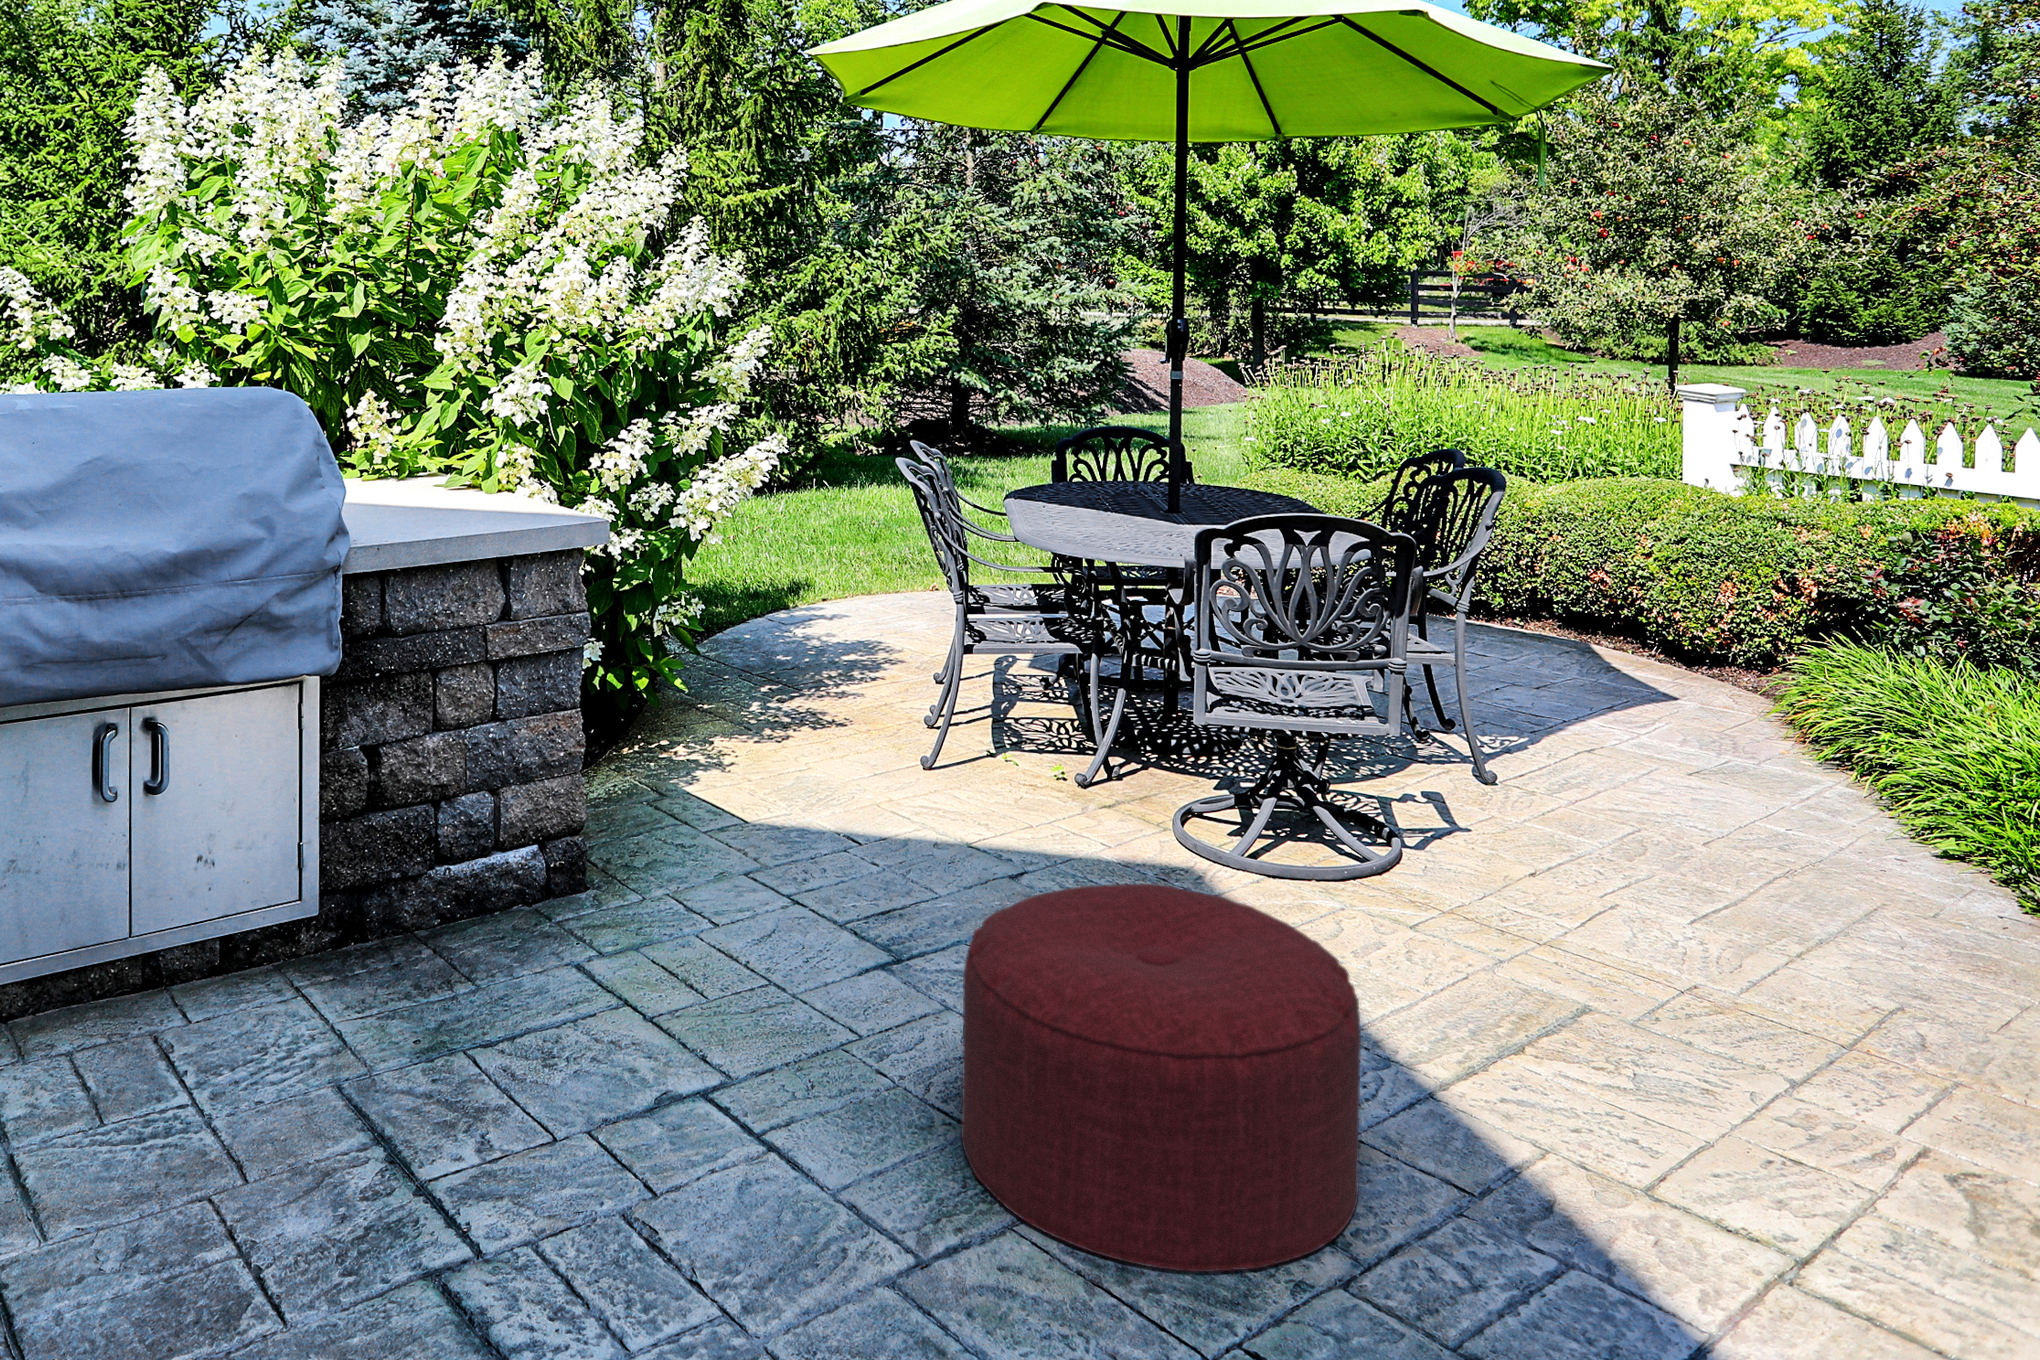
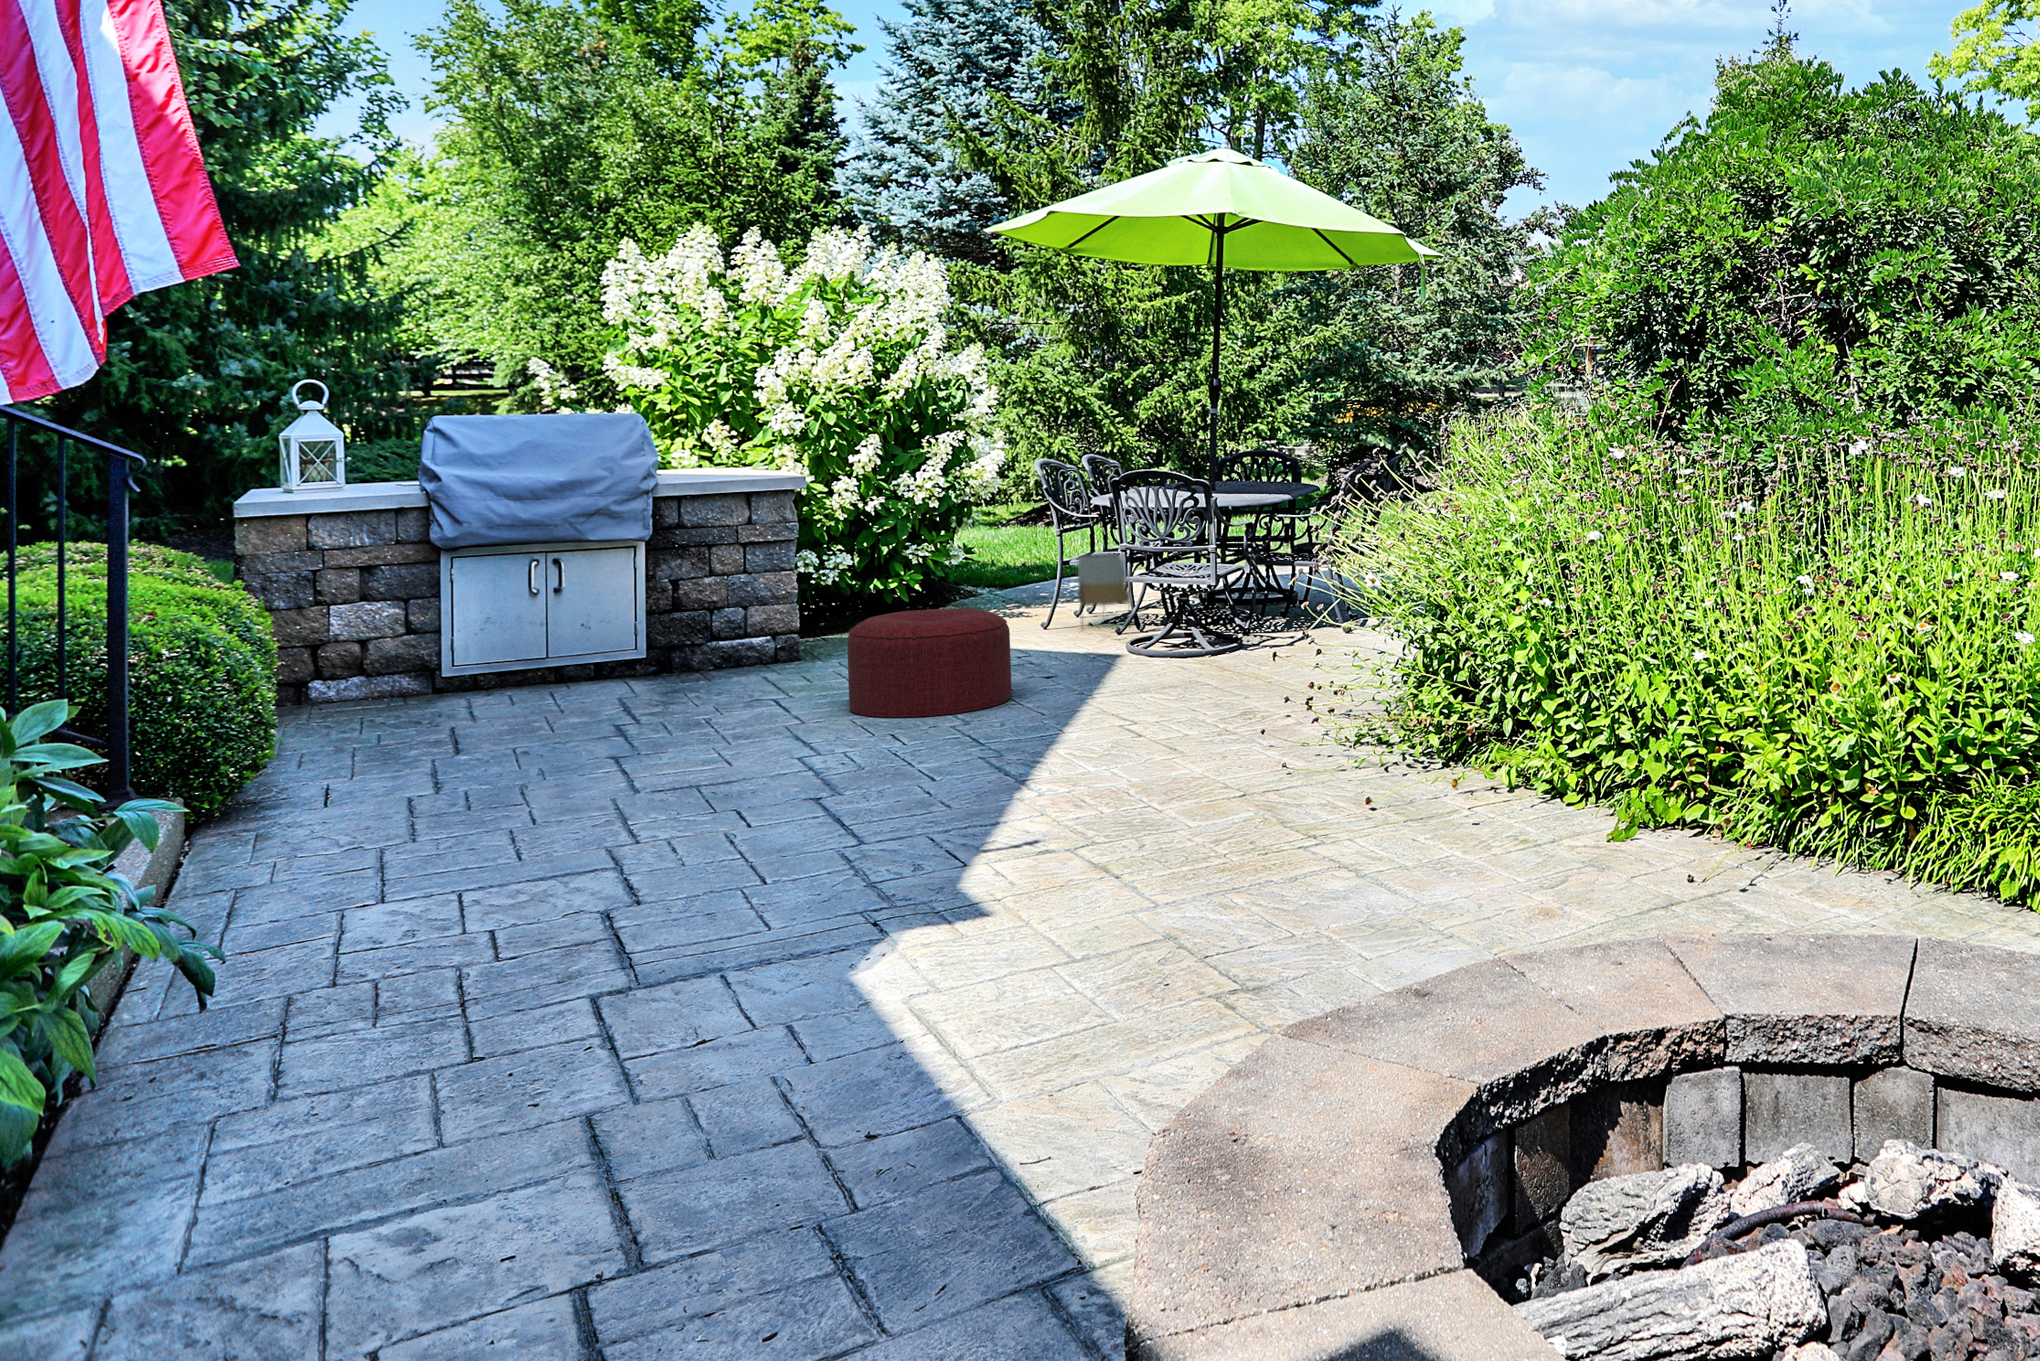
planter: none [986,628,1082,776] -> present [1078,553,1130,623]

